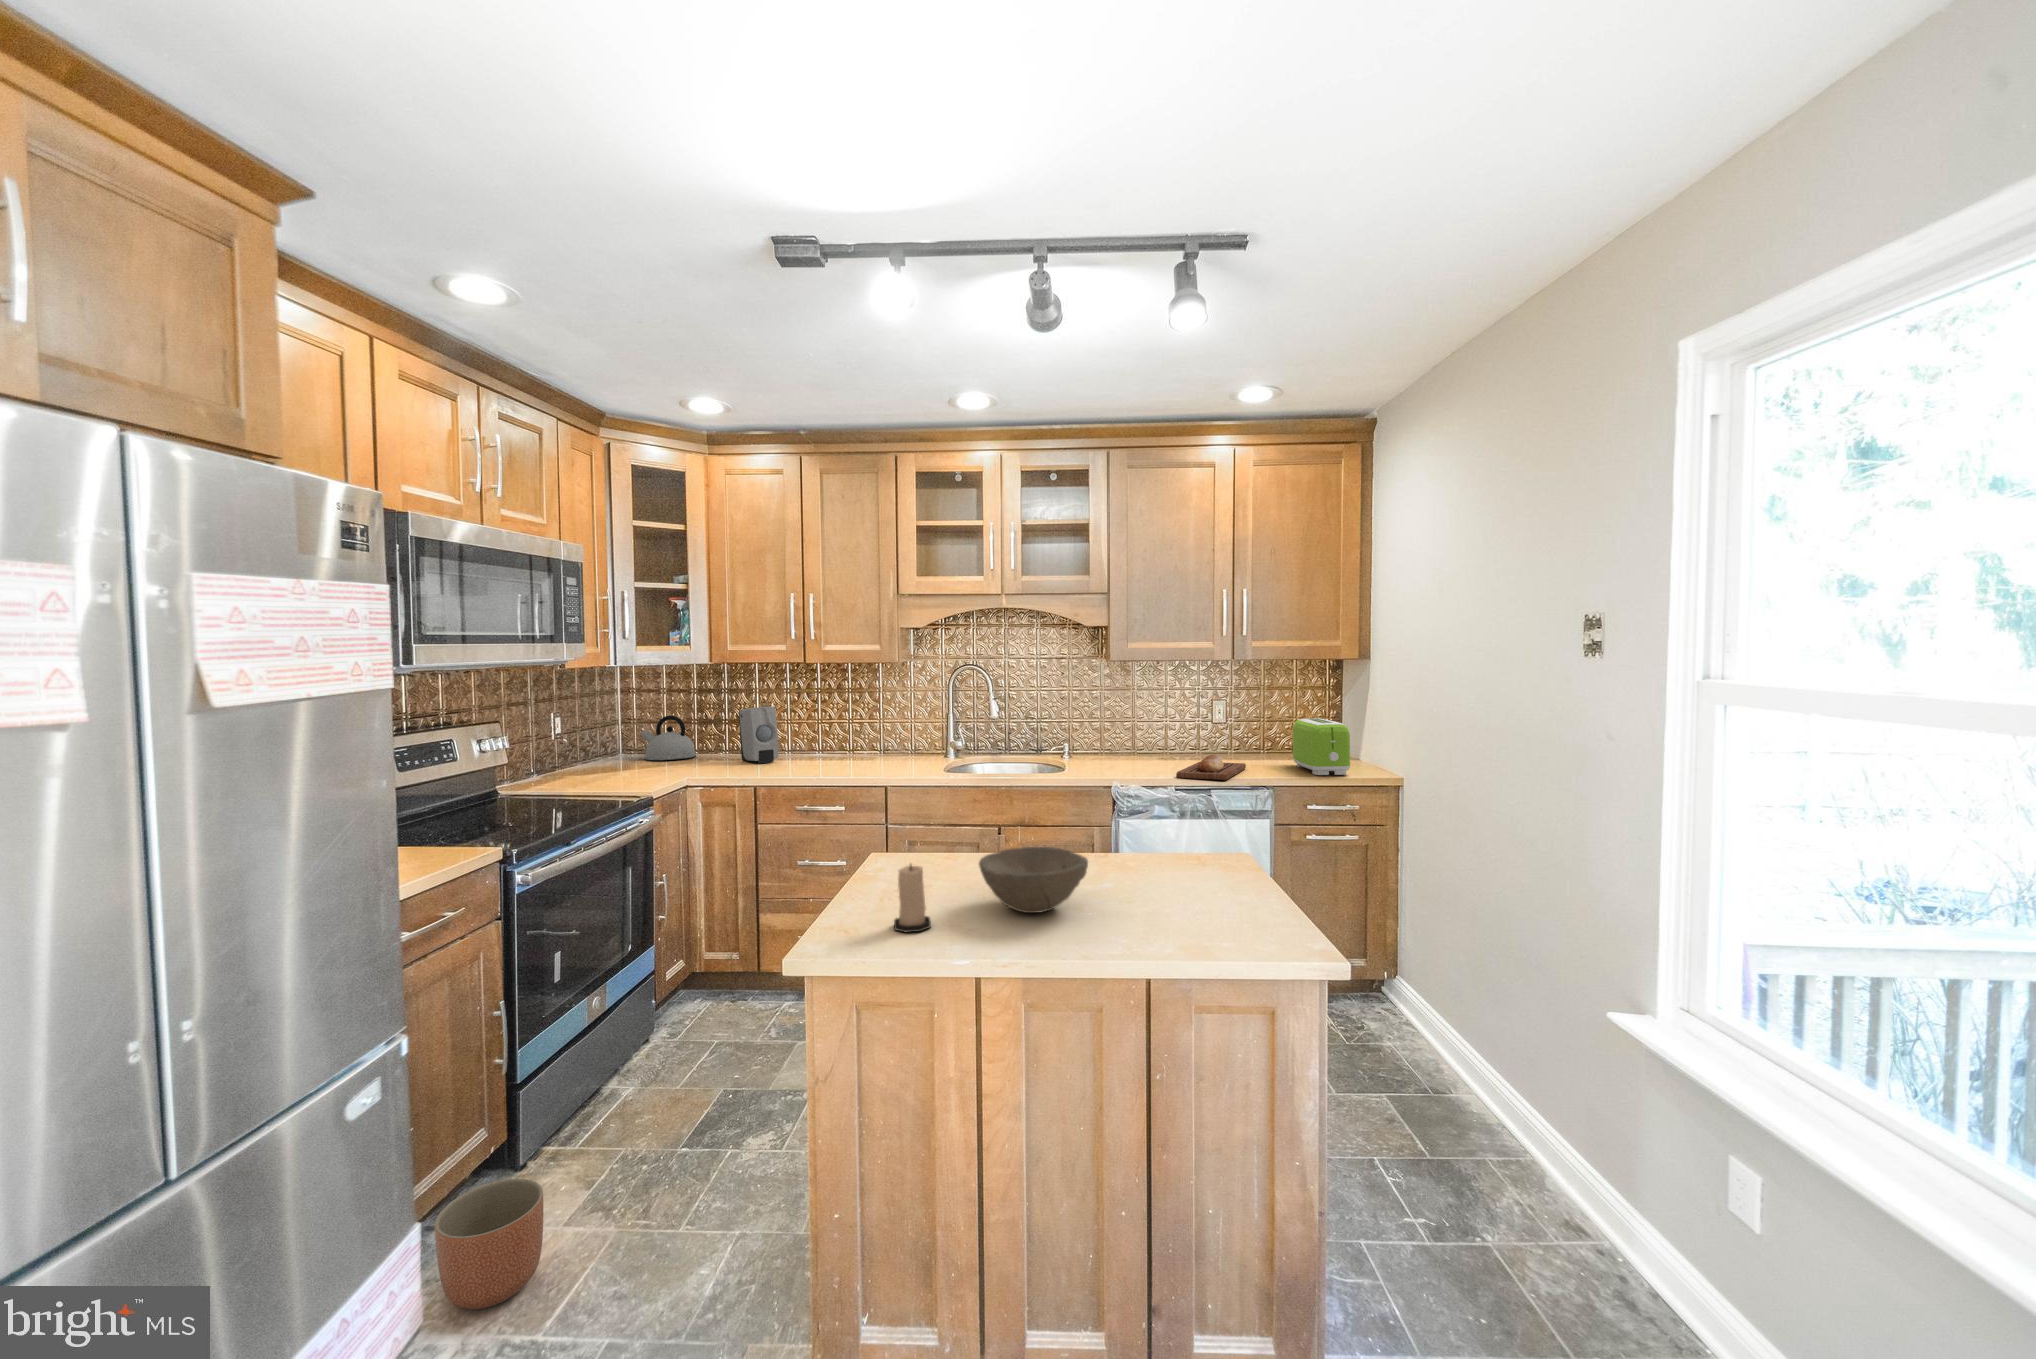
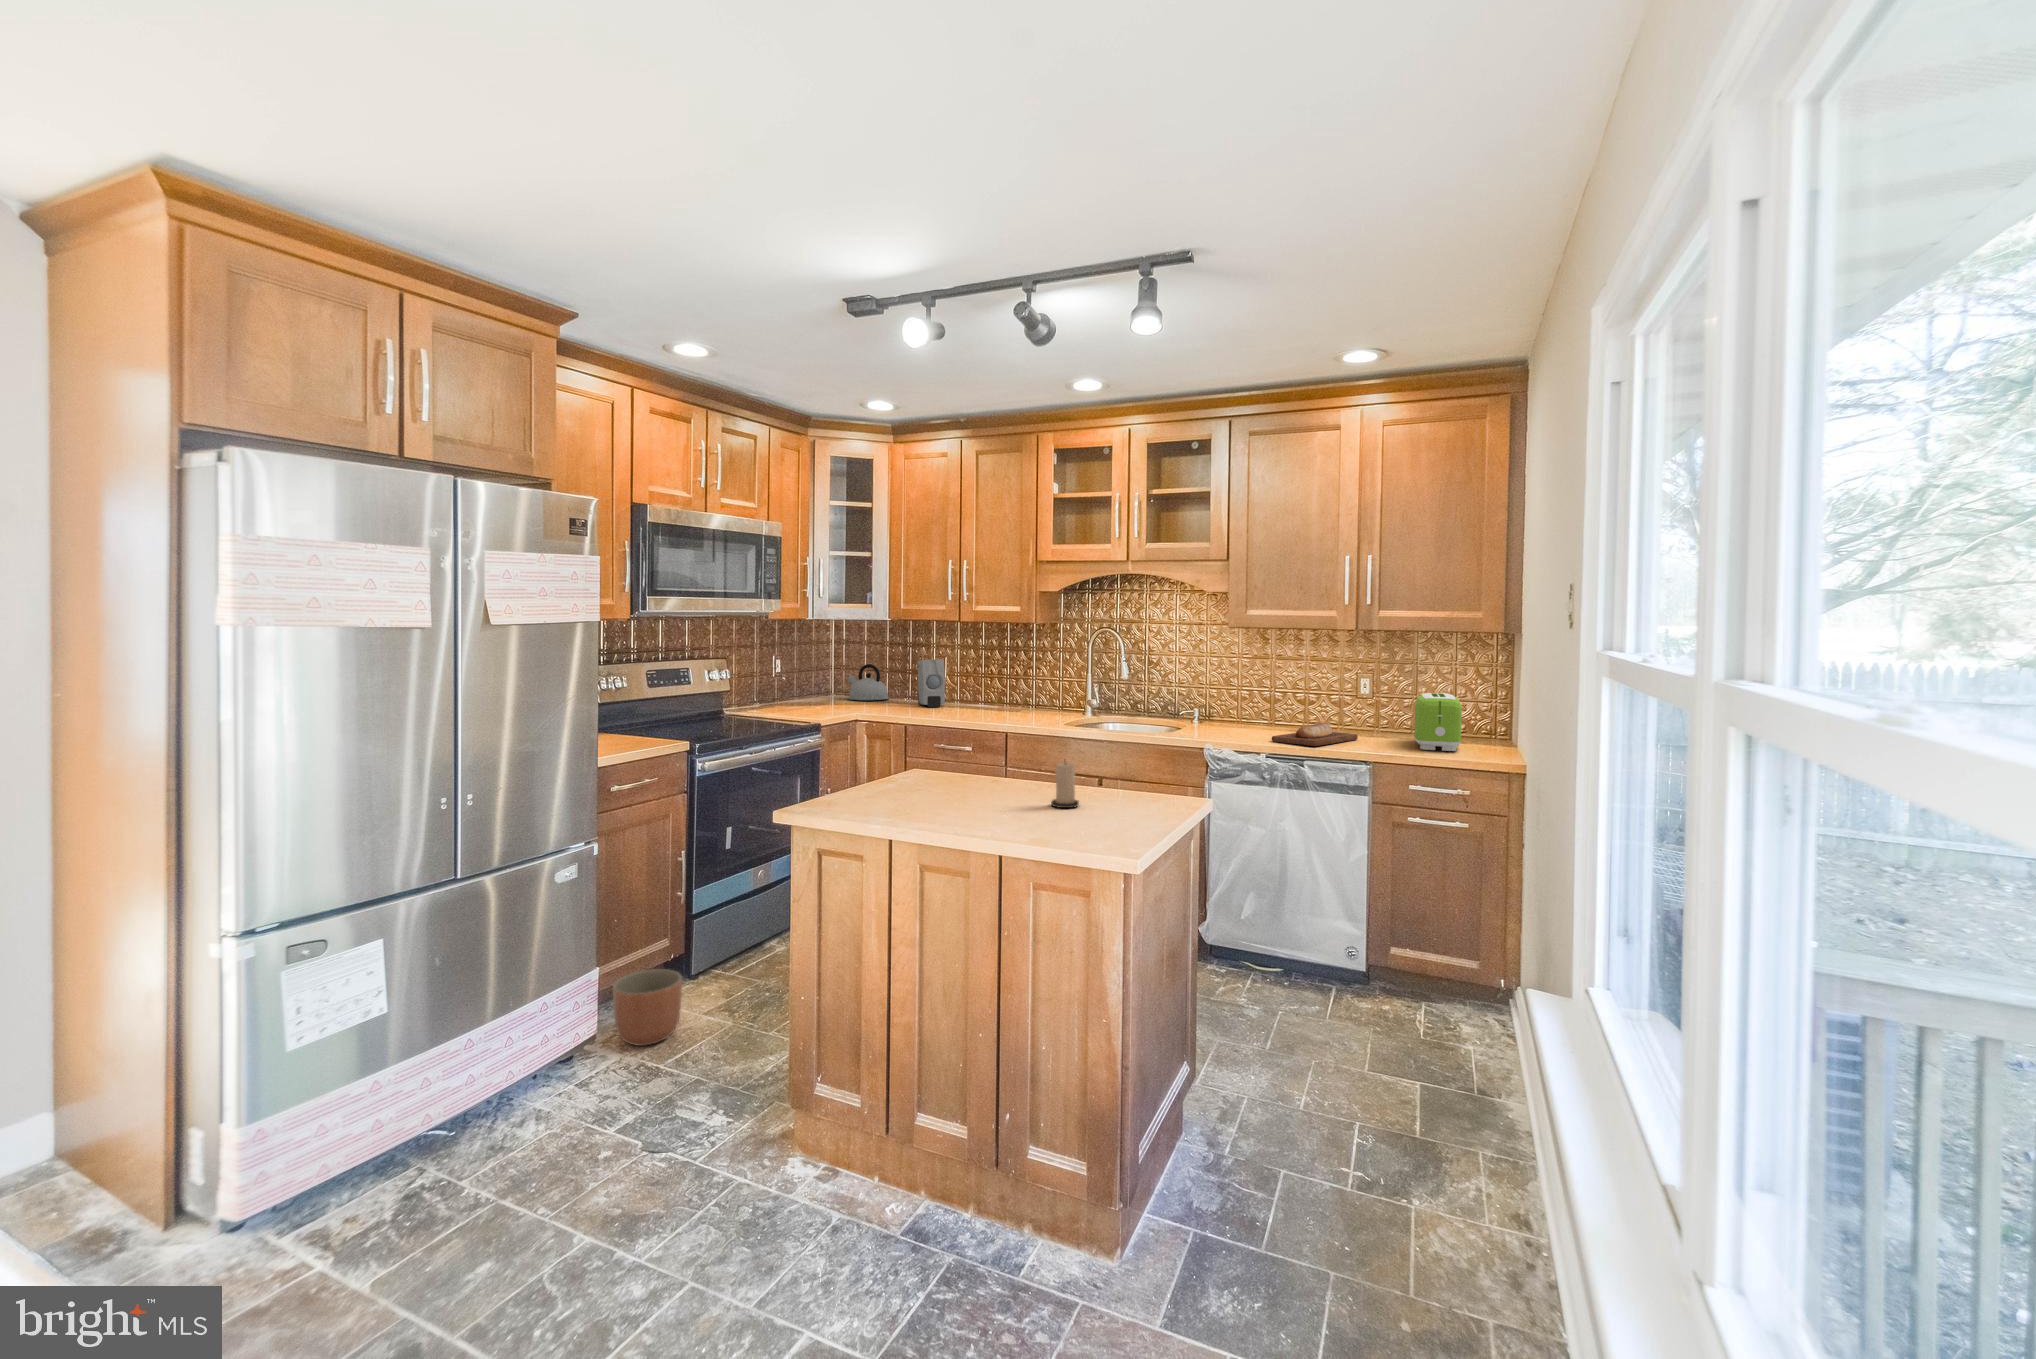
bowl: present [979,847,1088,913] -> none [925,763,1008,809]
candle: present [894,865,931,932] -> present [1051,762,1079,808]

